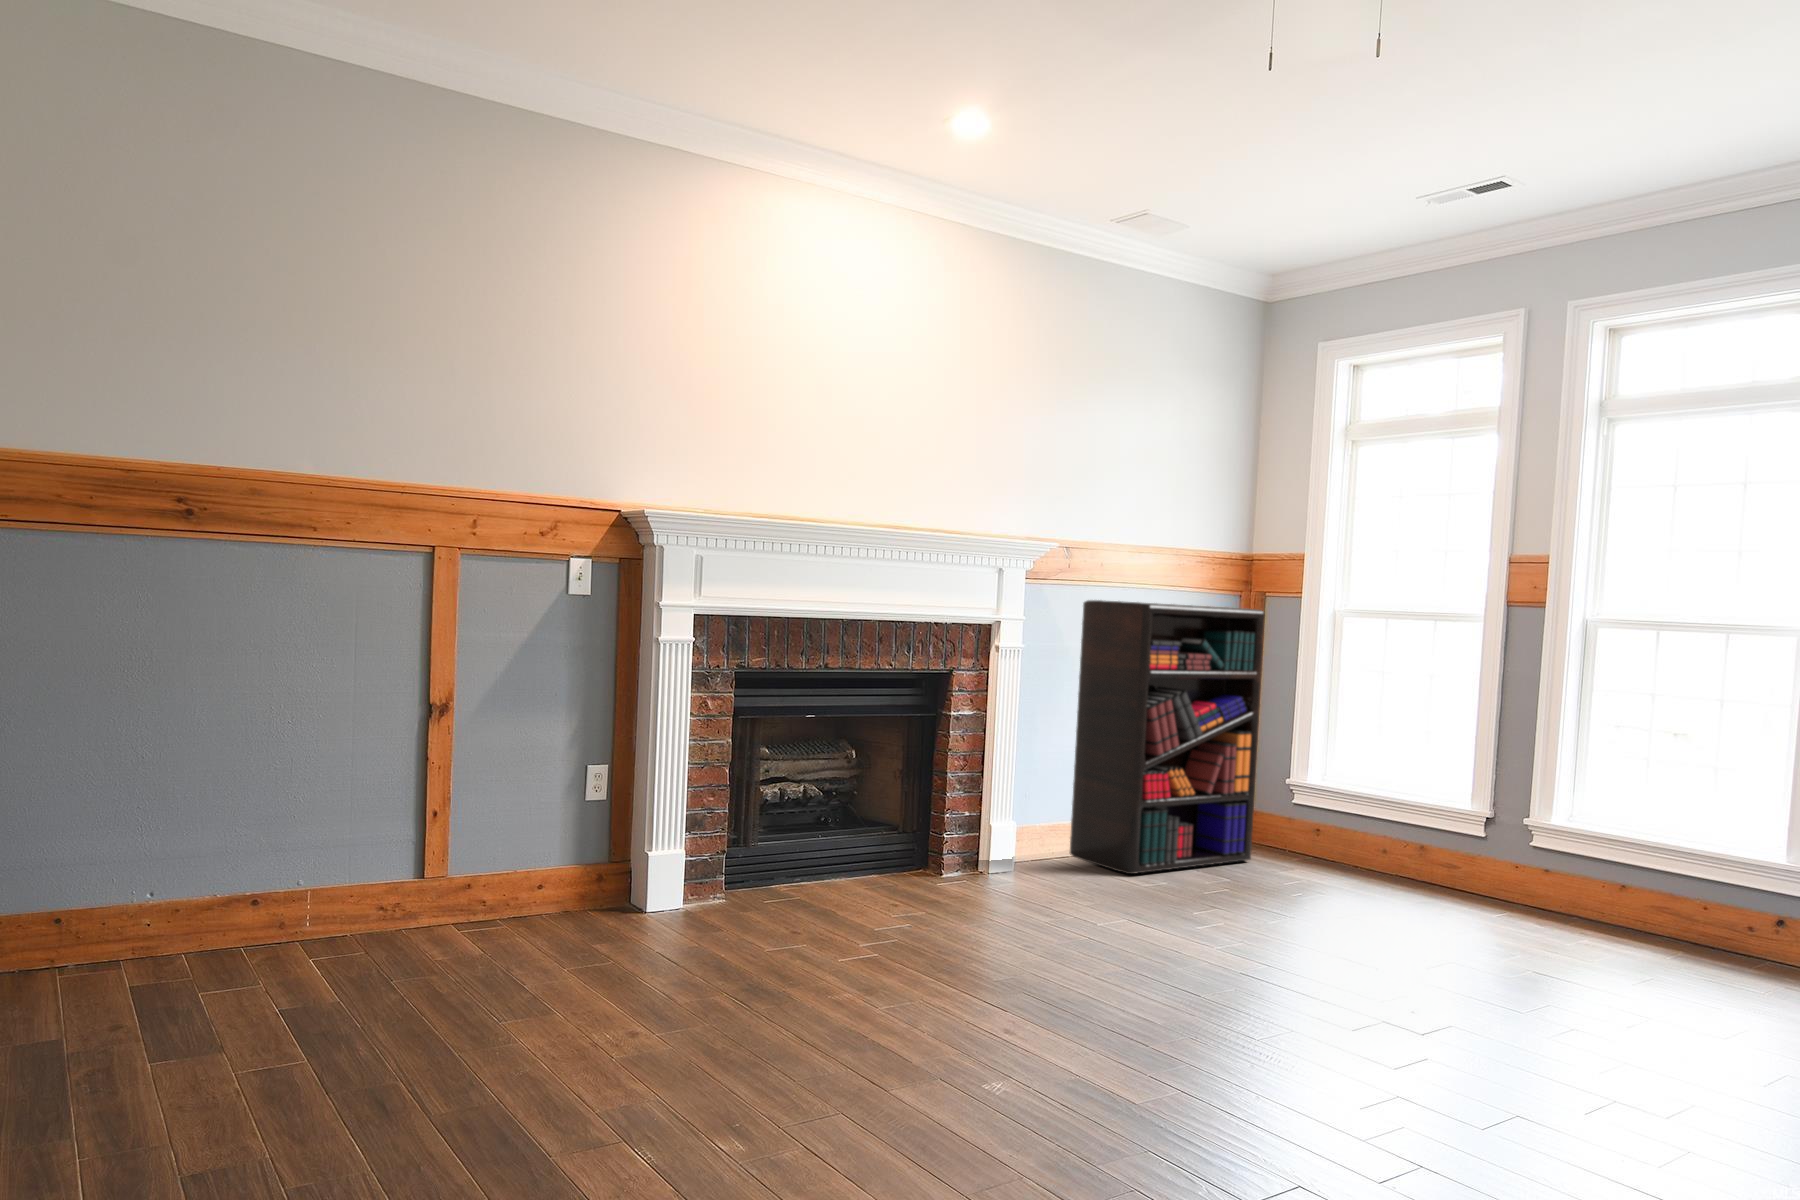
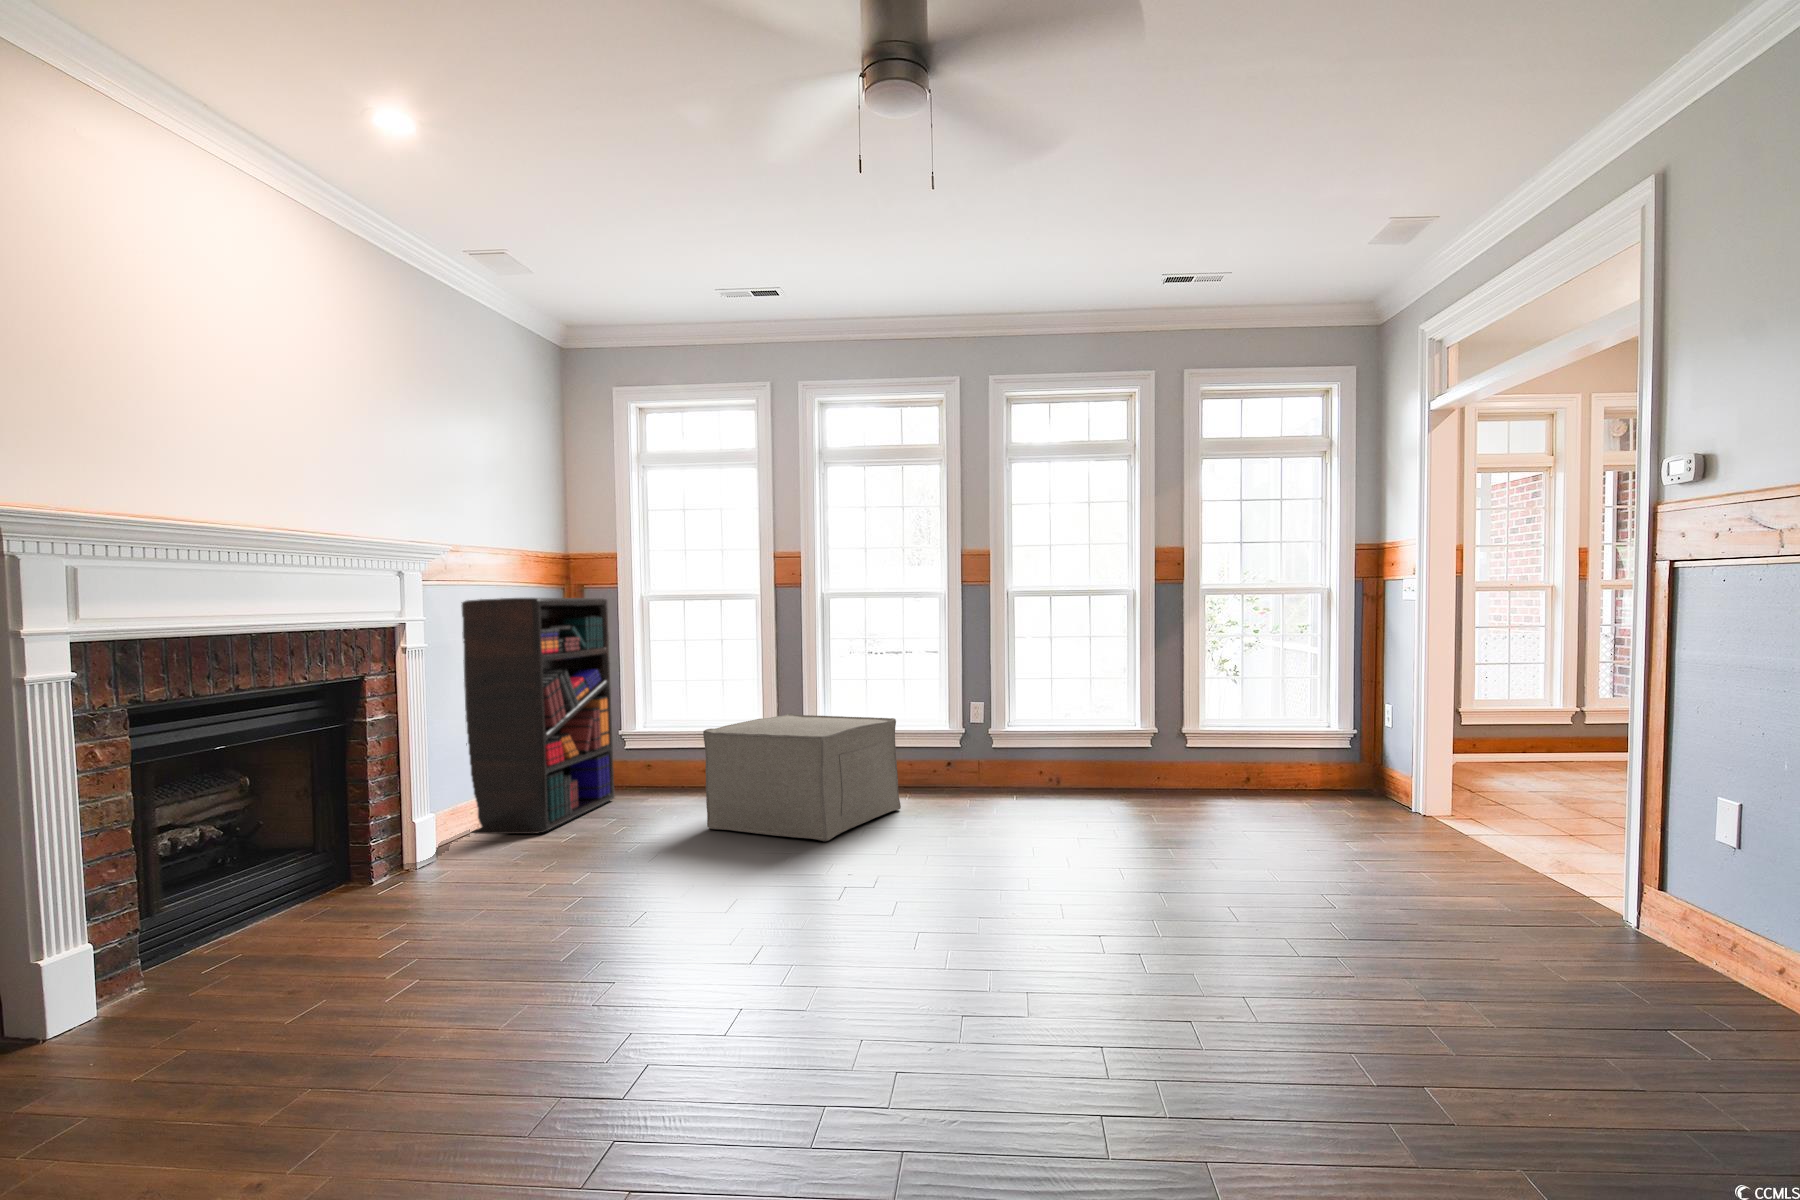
ottoman: none [1302,794,1612,982] -> present [703,713,901,841]

